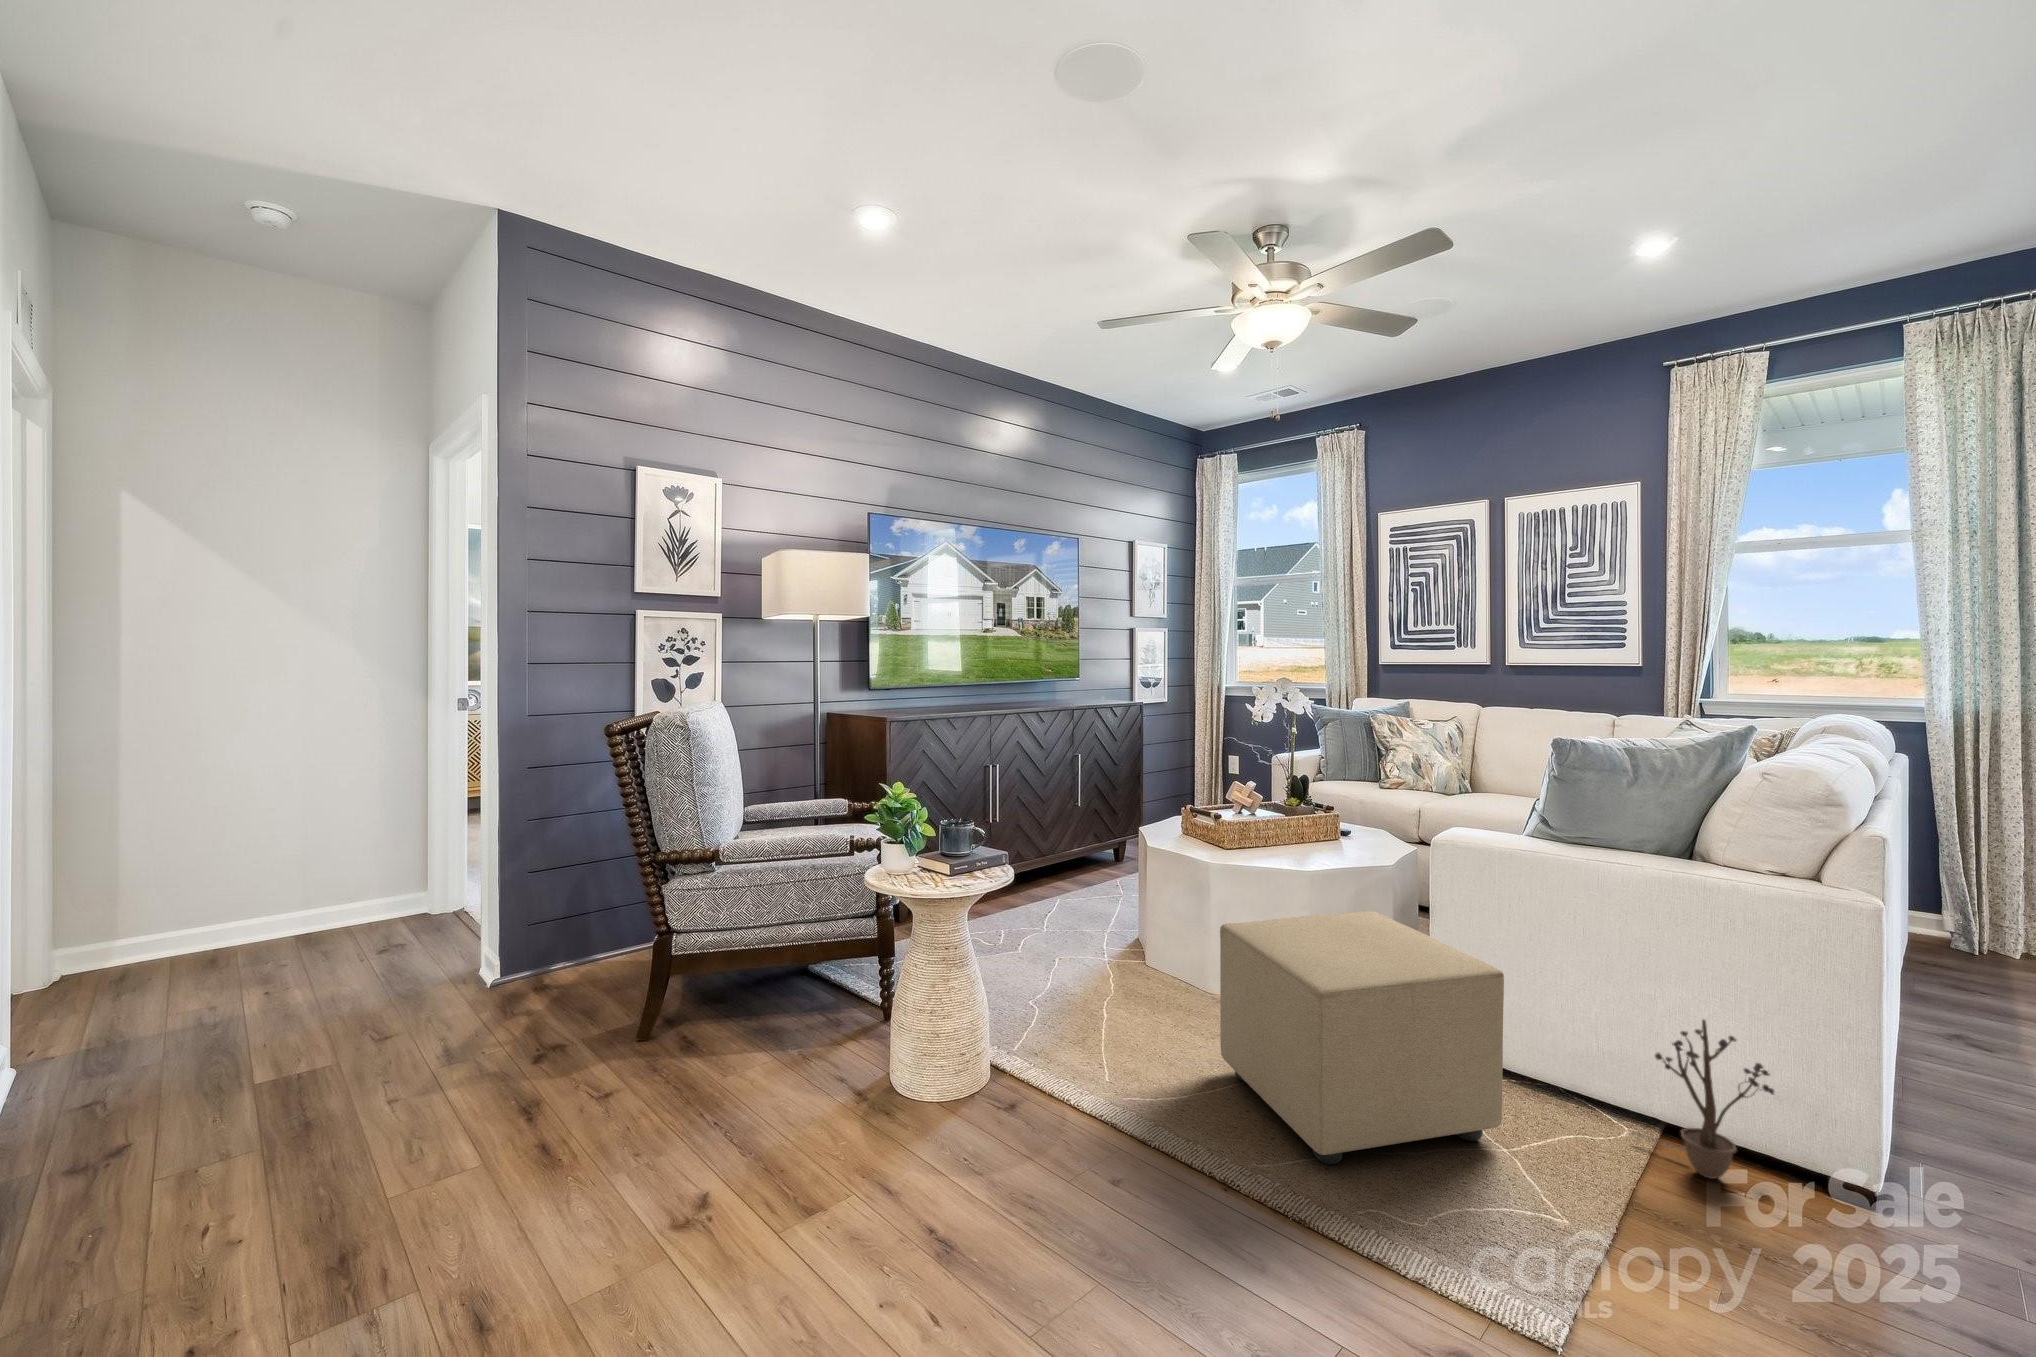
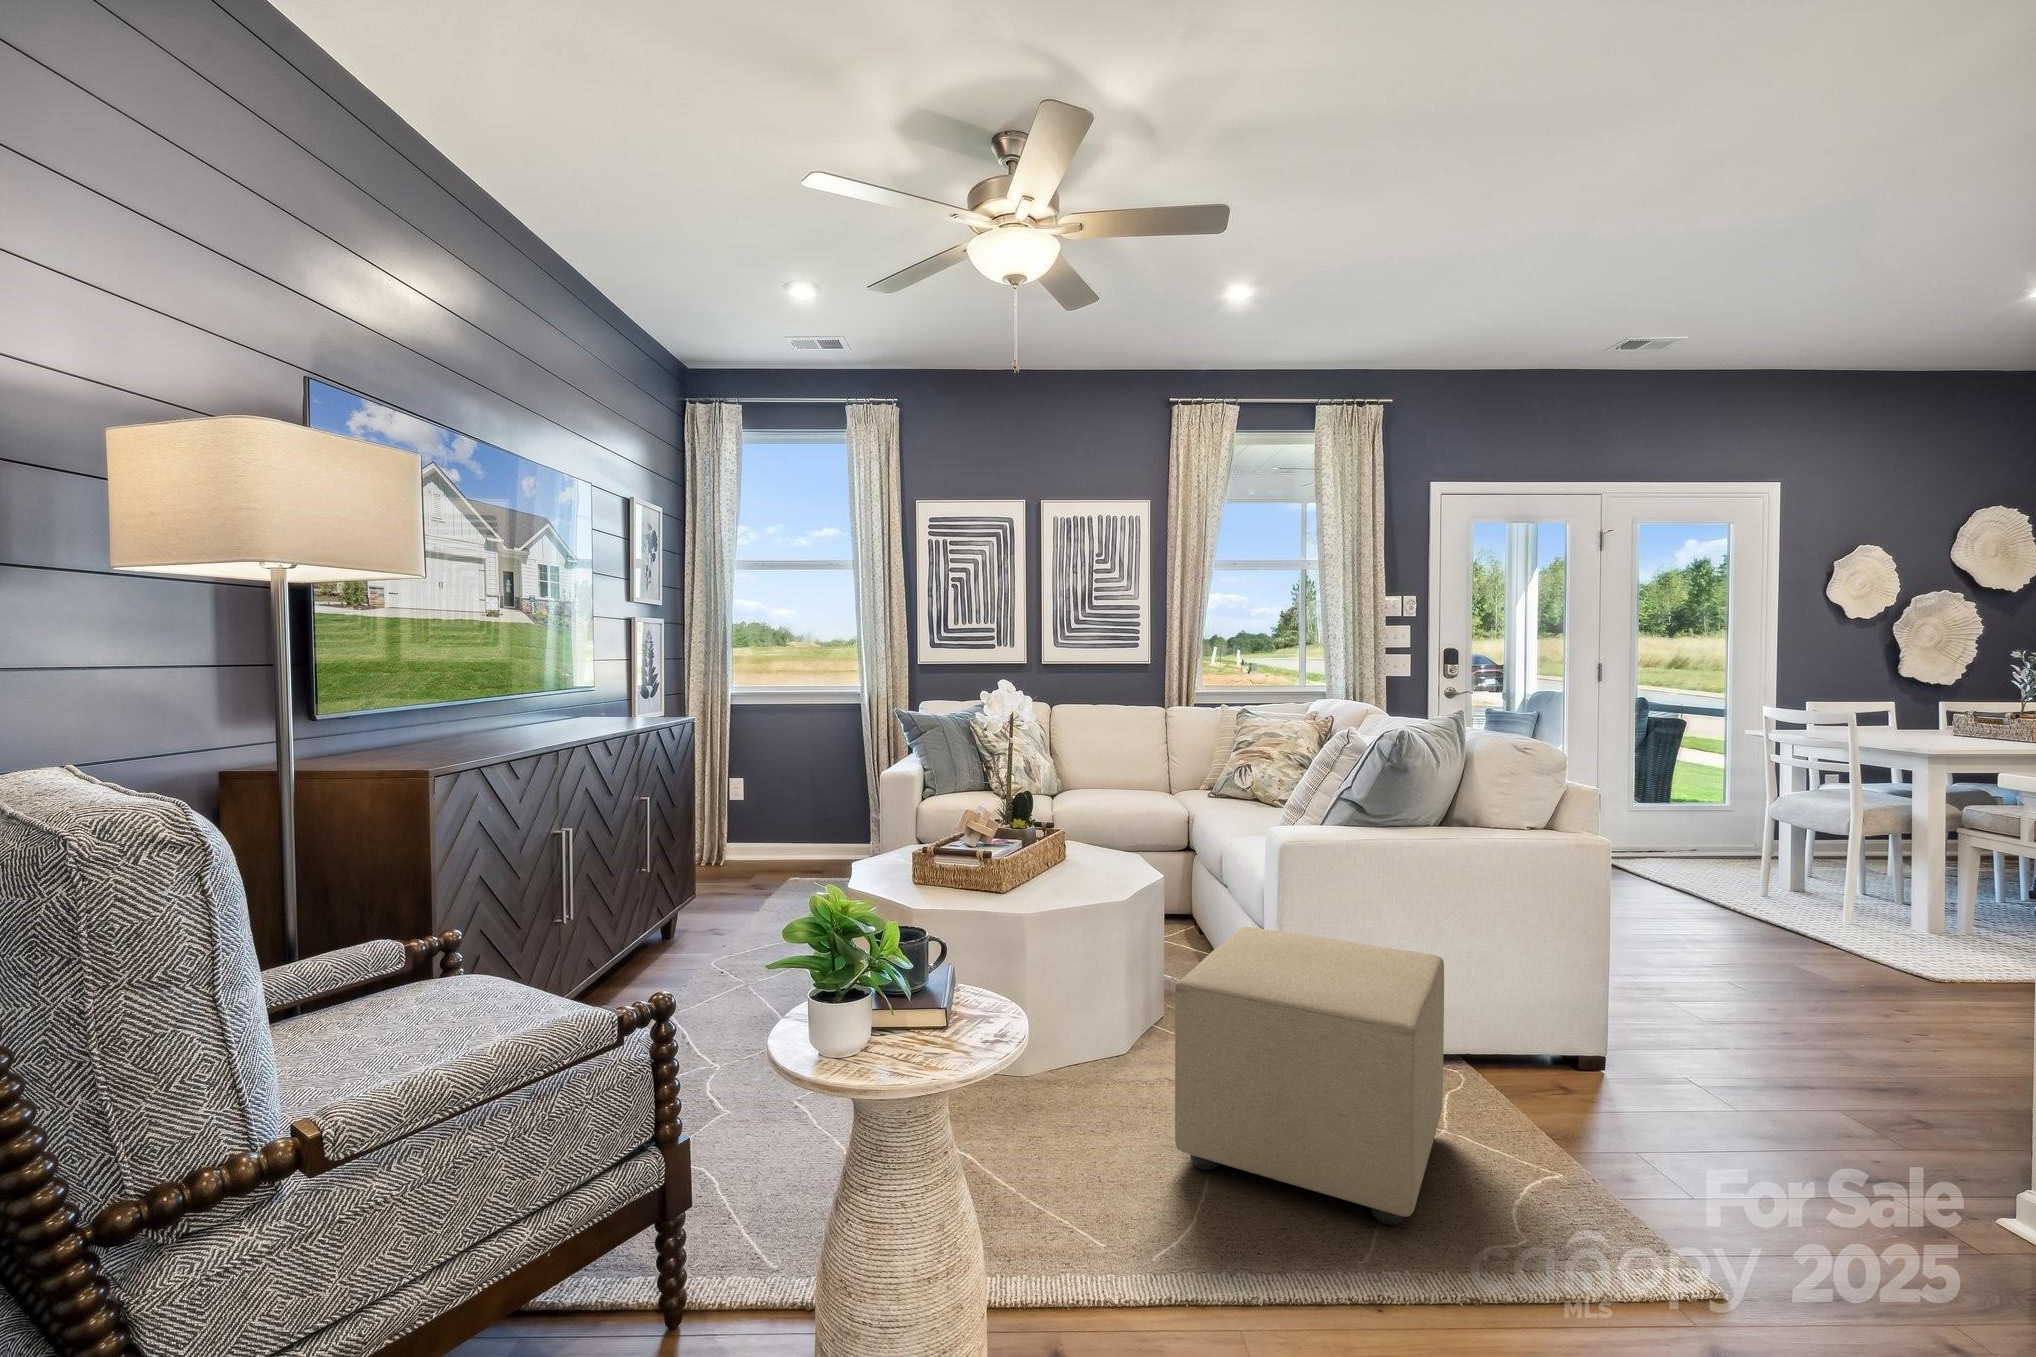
decorative plant: present [1633,1020,1774,1179] -> none [1478,957,1592,1093]

